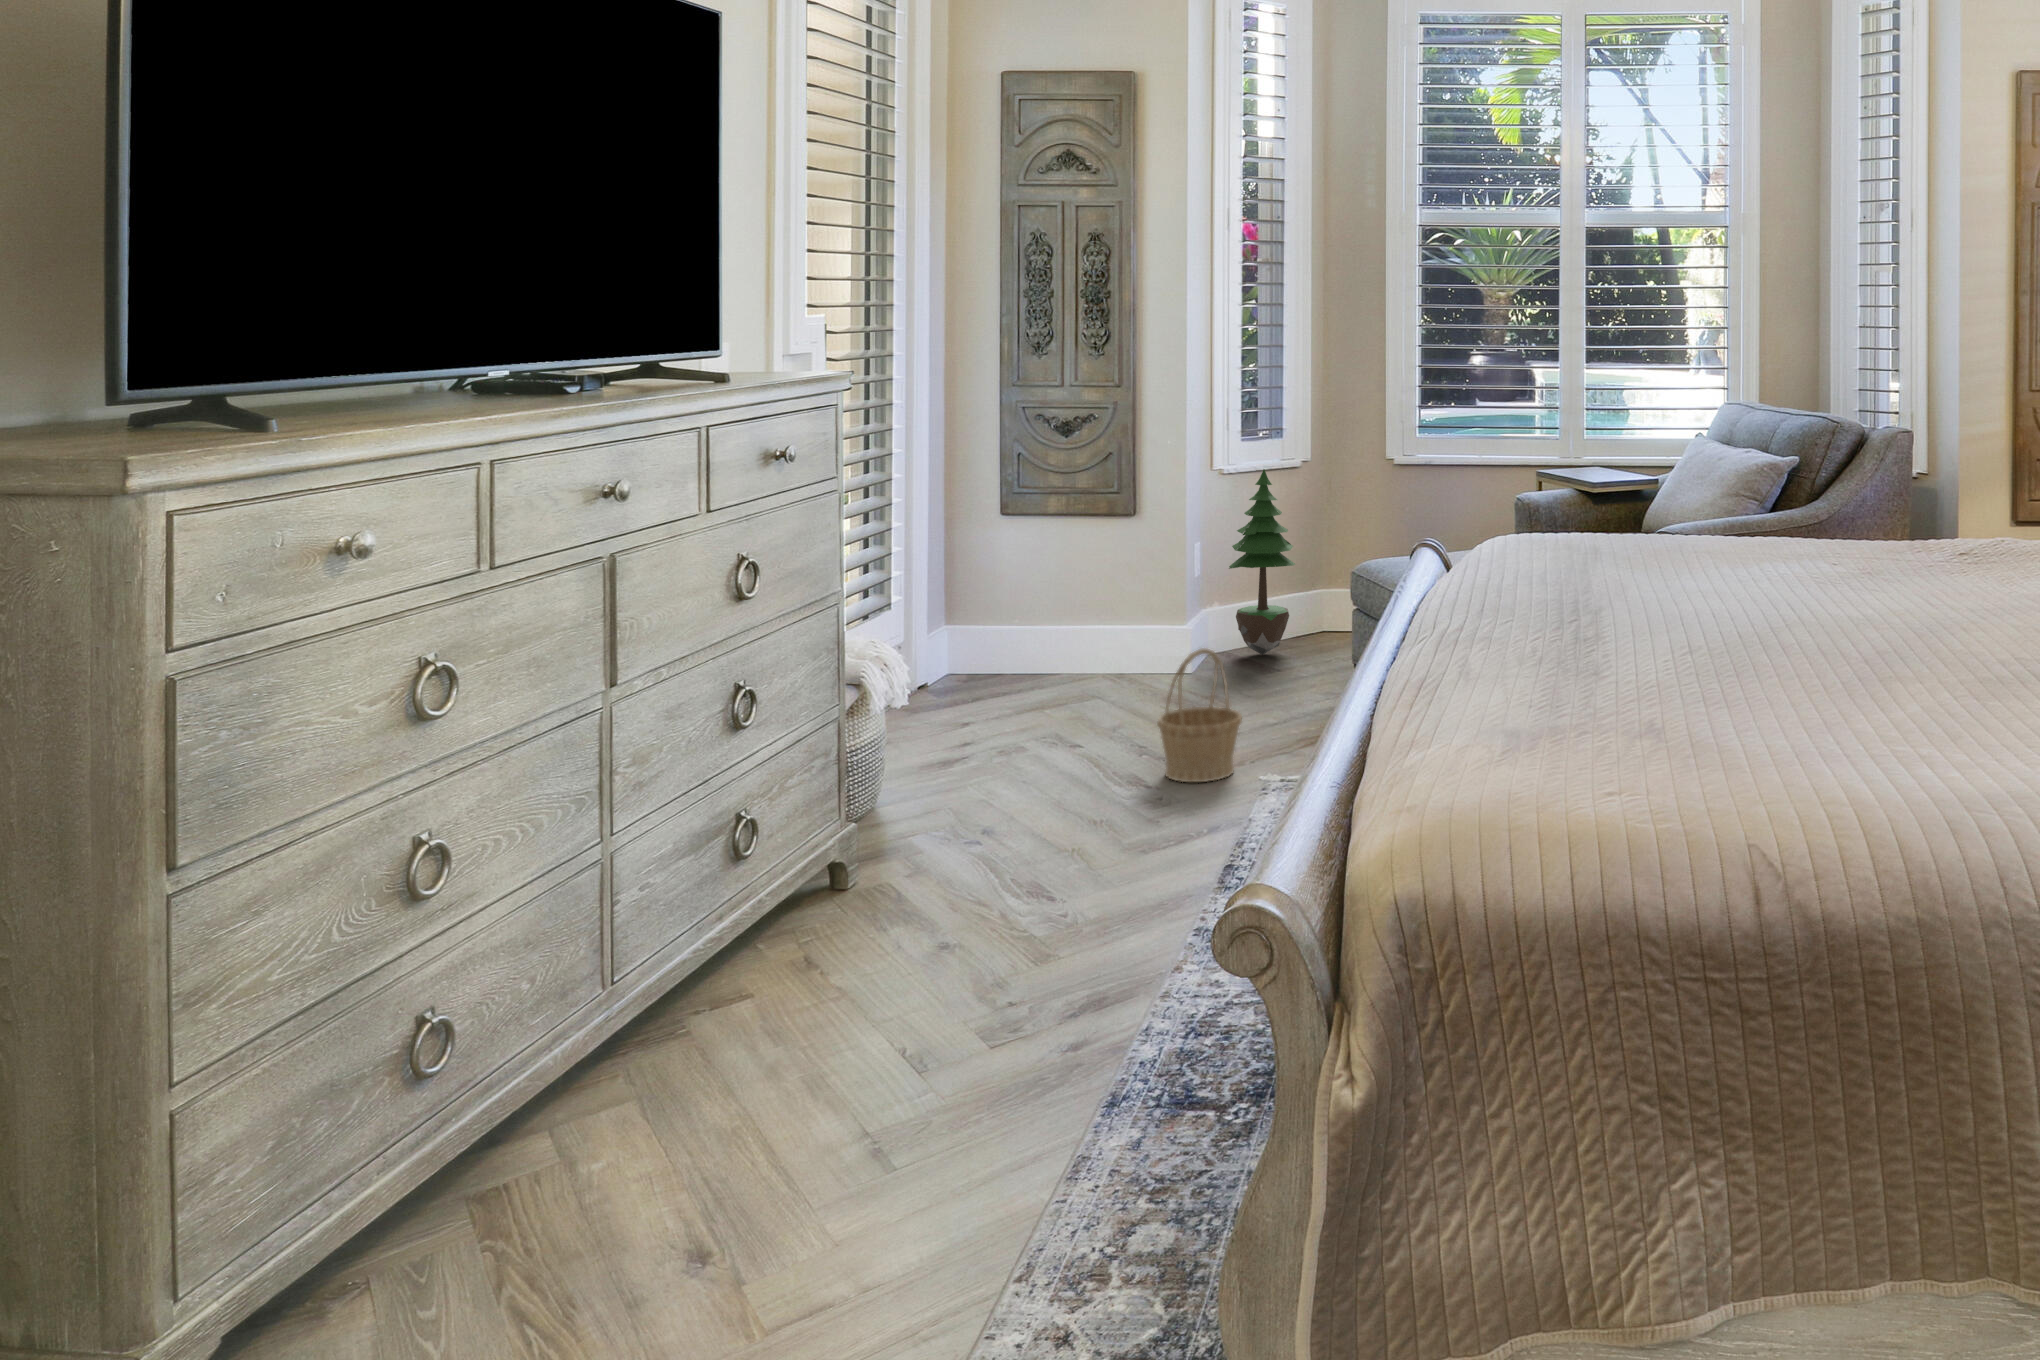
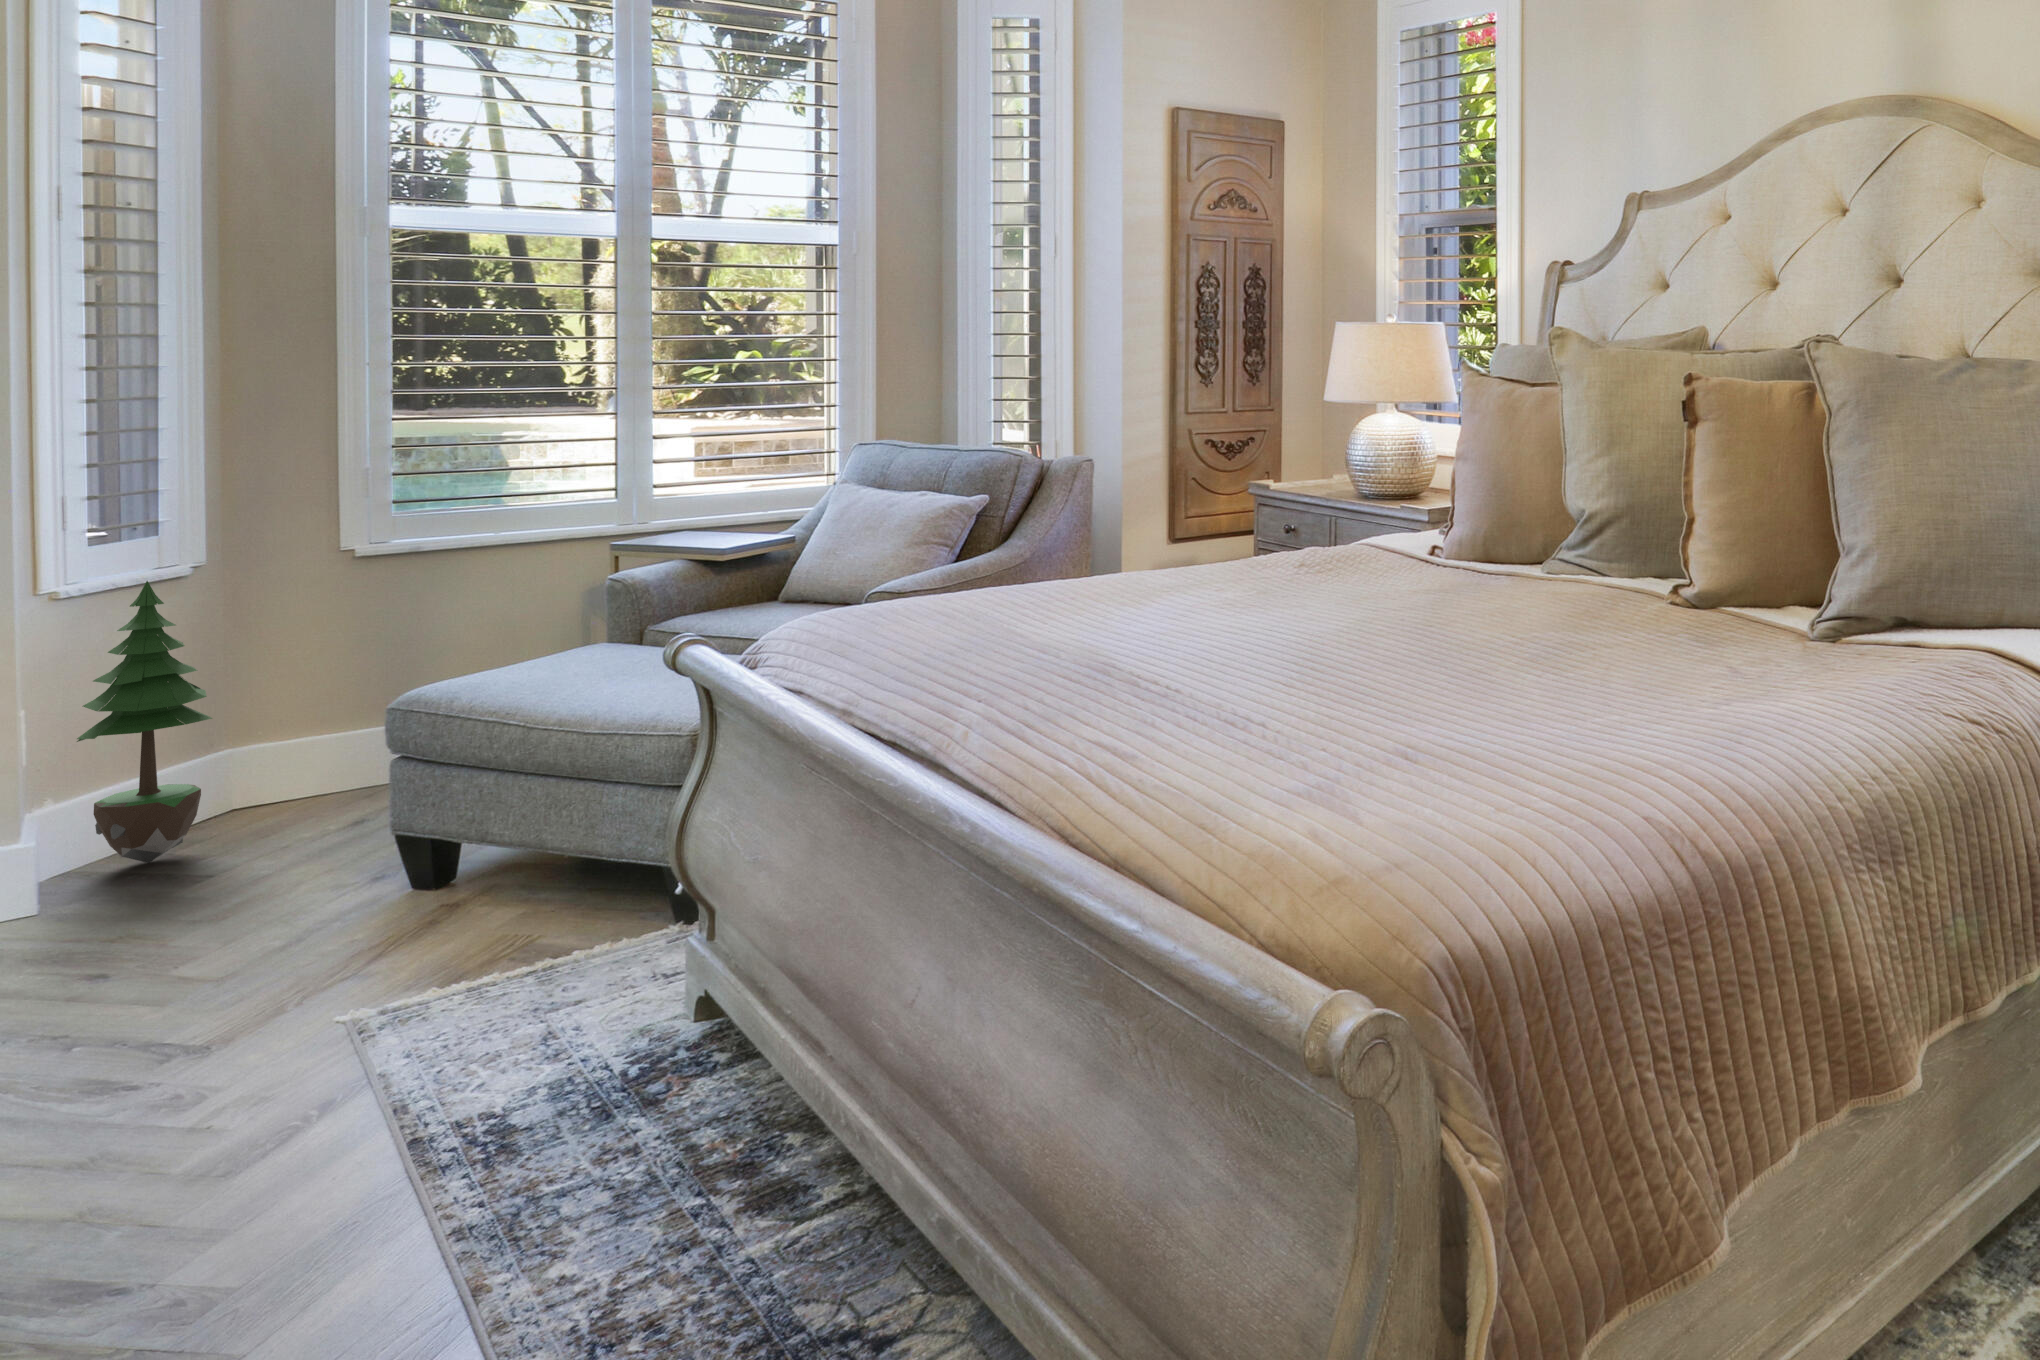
basket: present [1157,648,1242,782] -> none [117,855,291,1074]

